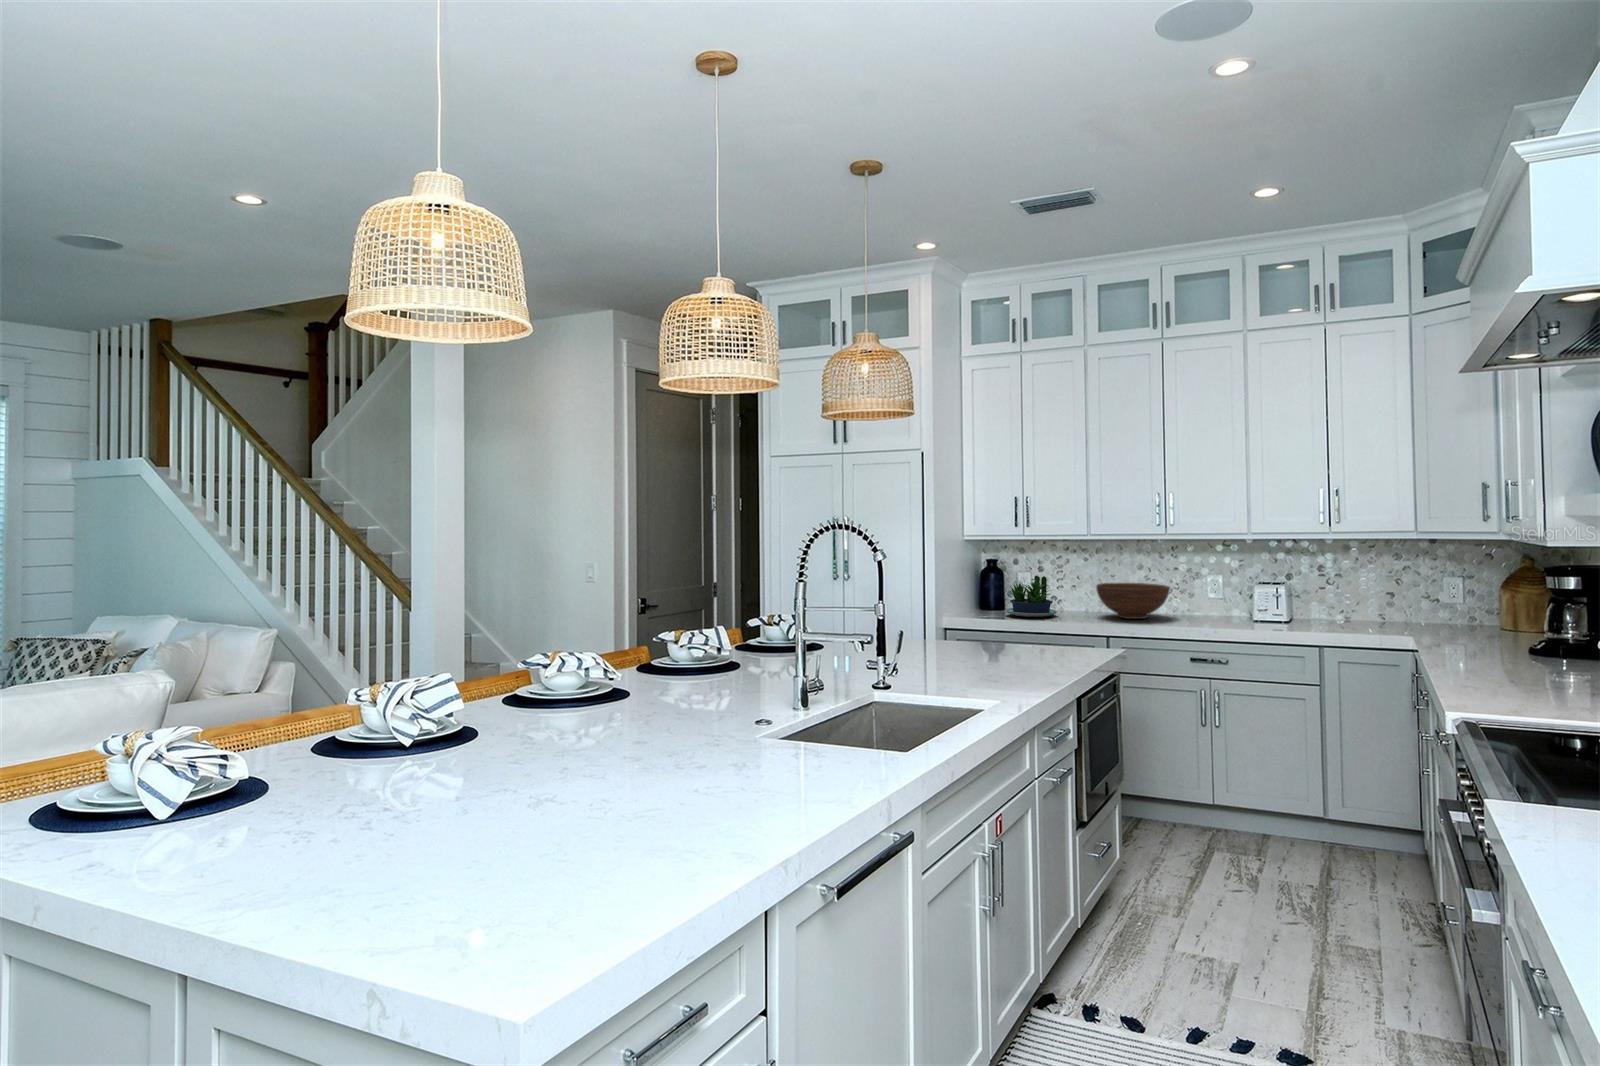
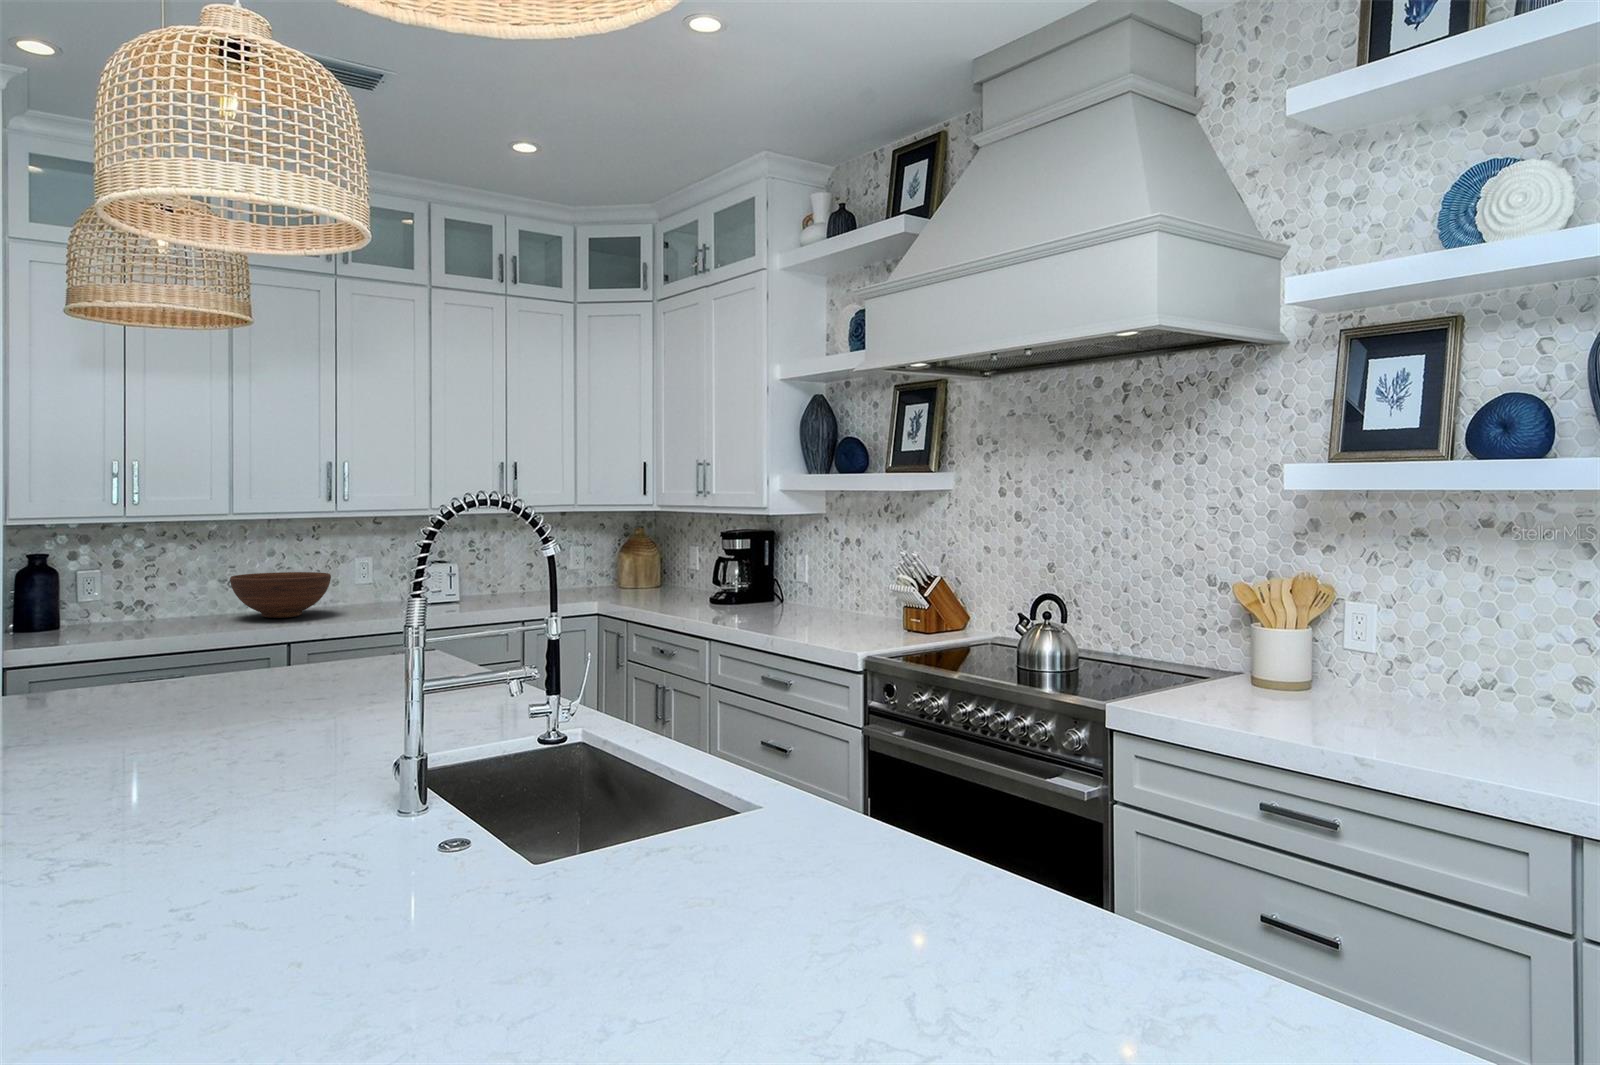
potted plant: present [1006,575,1057,617] -> none [88,571,182,632]

